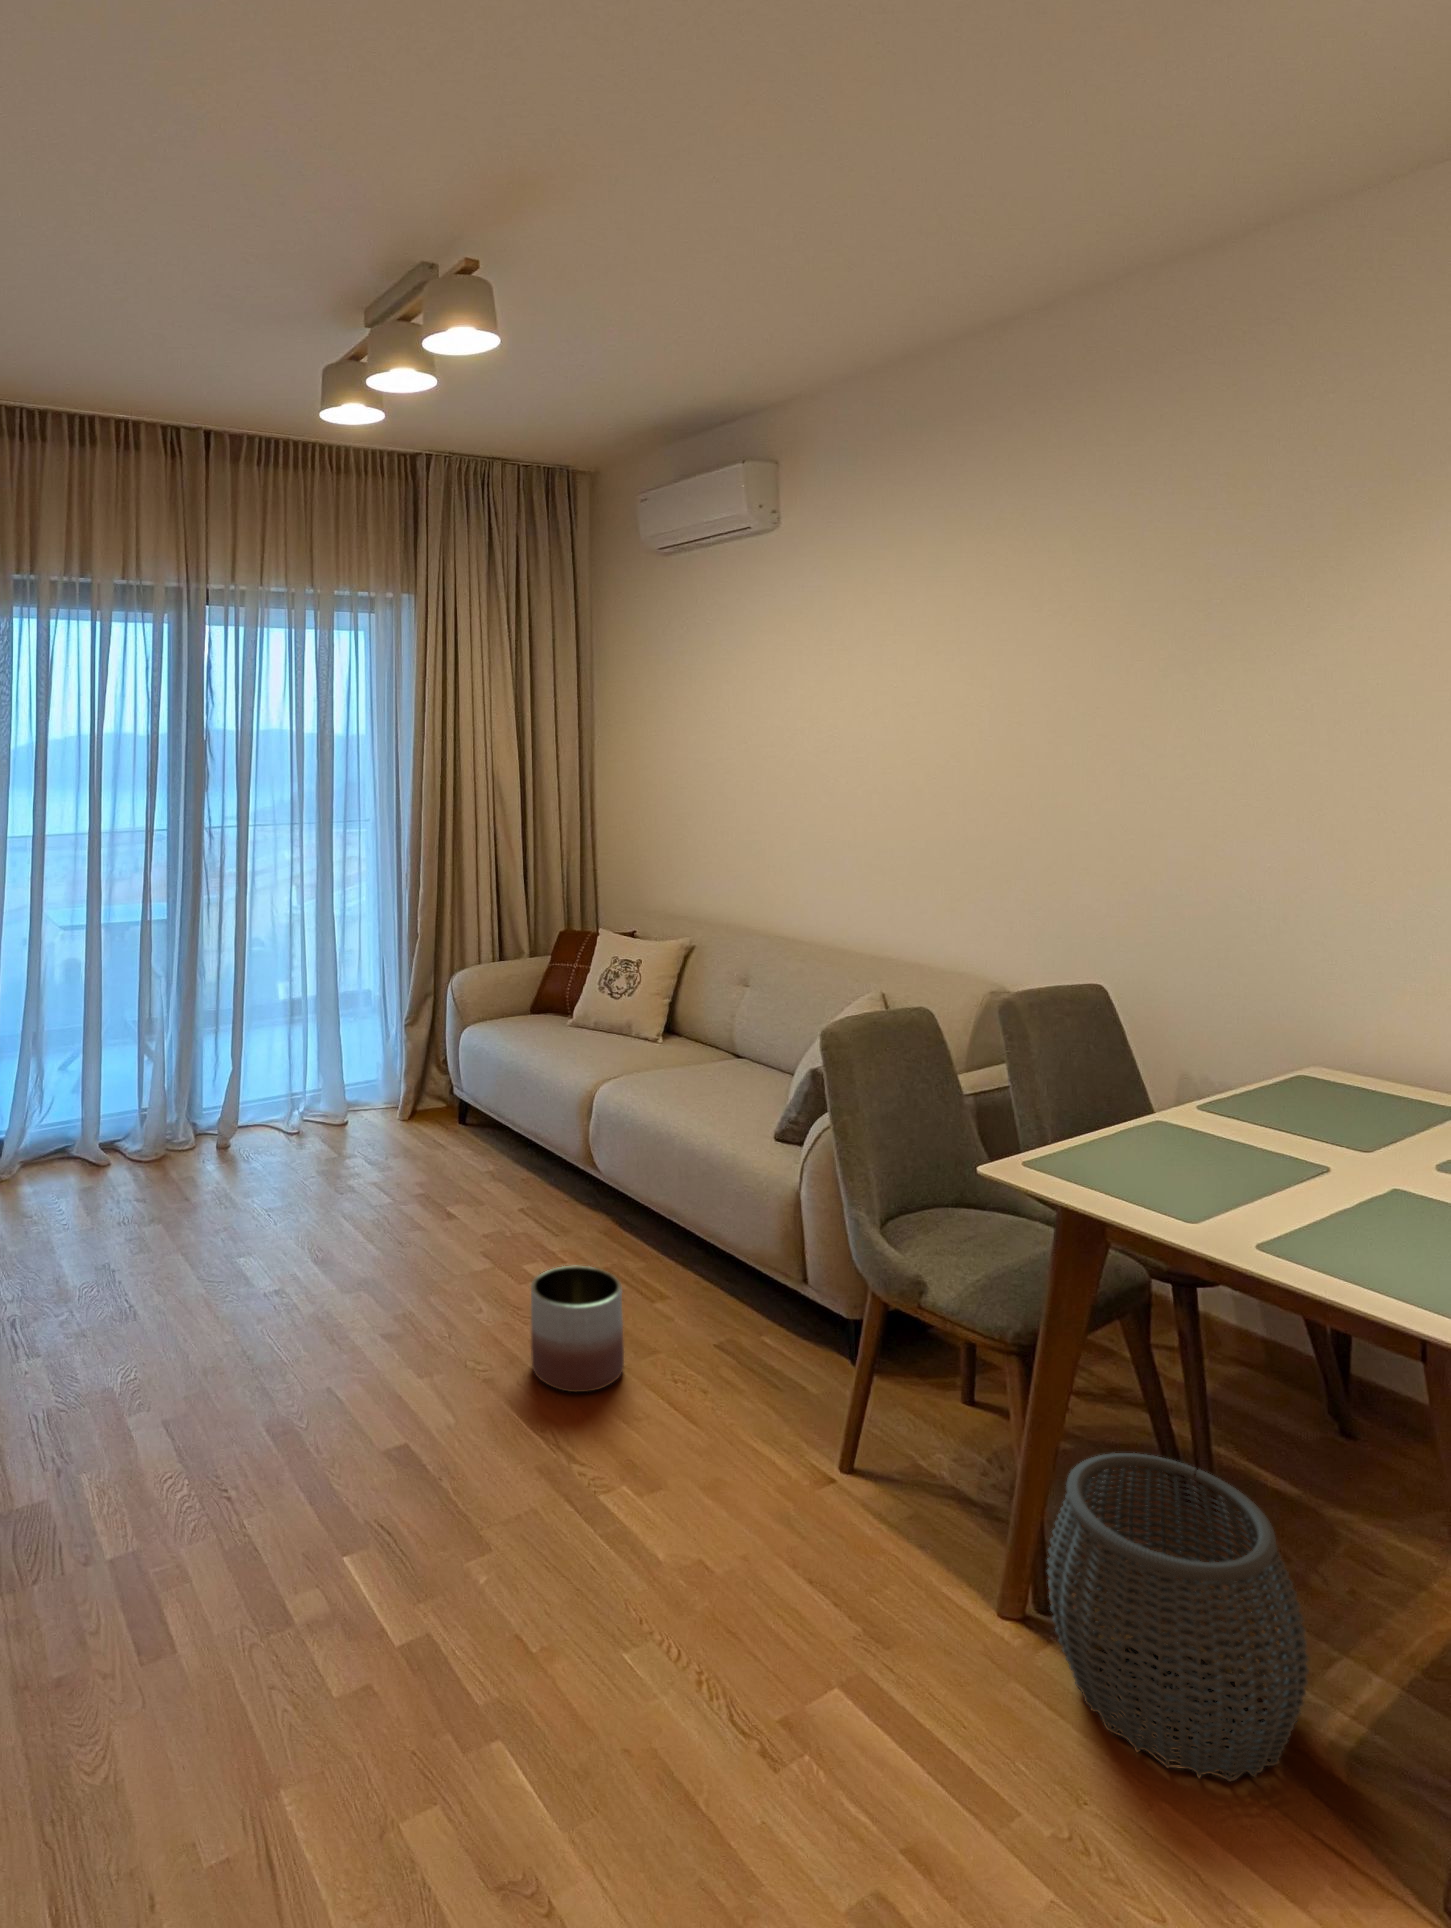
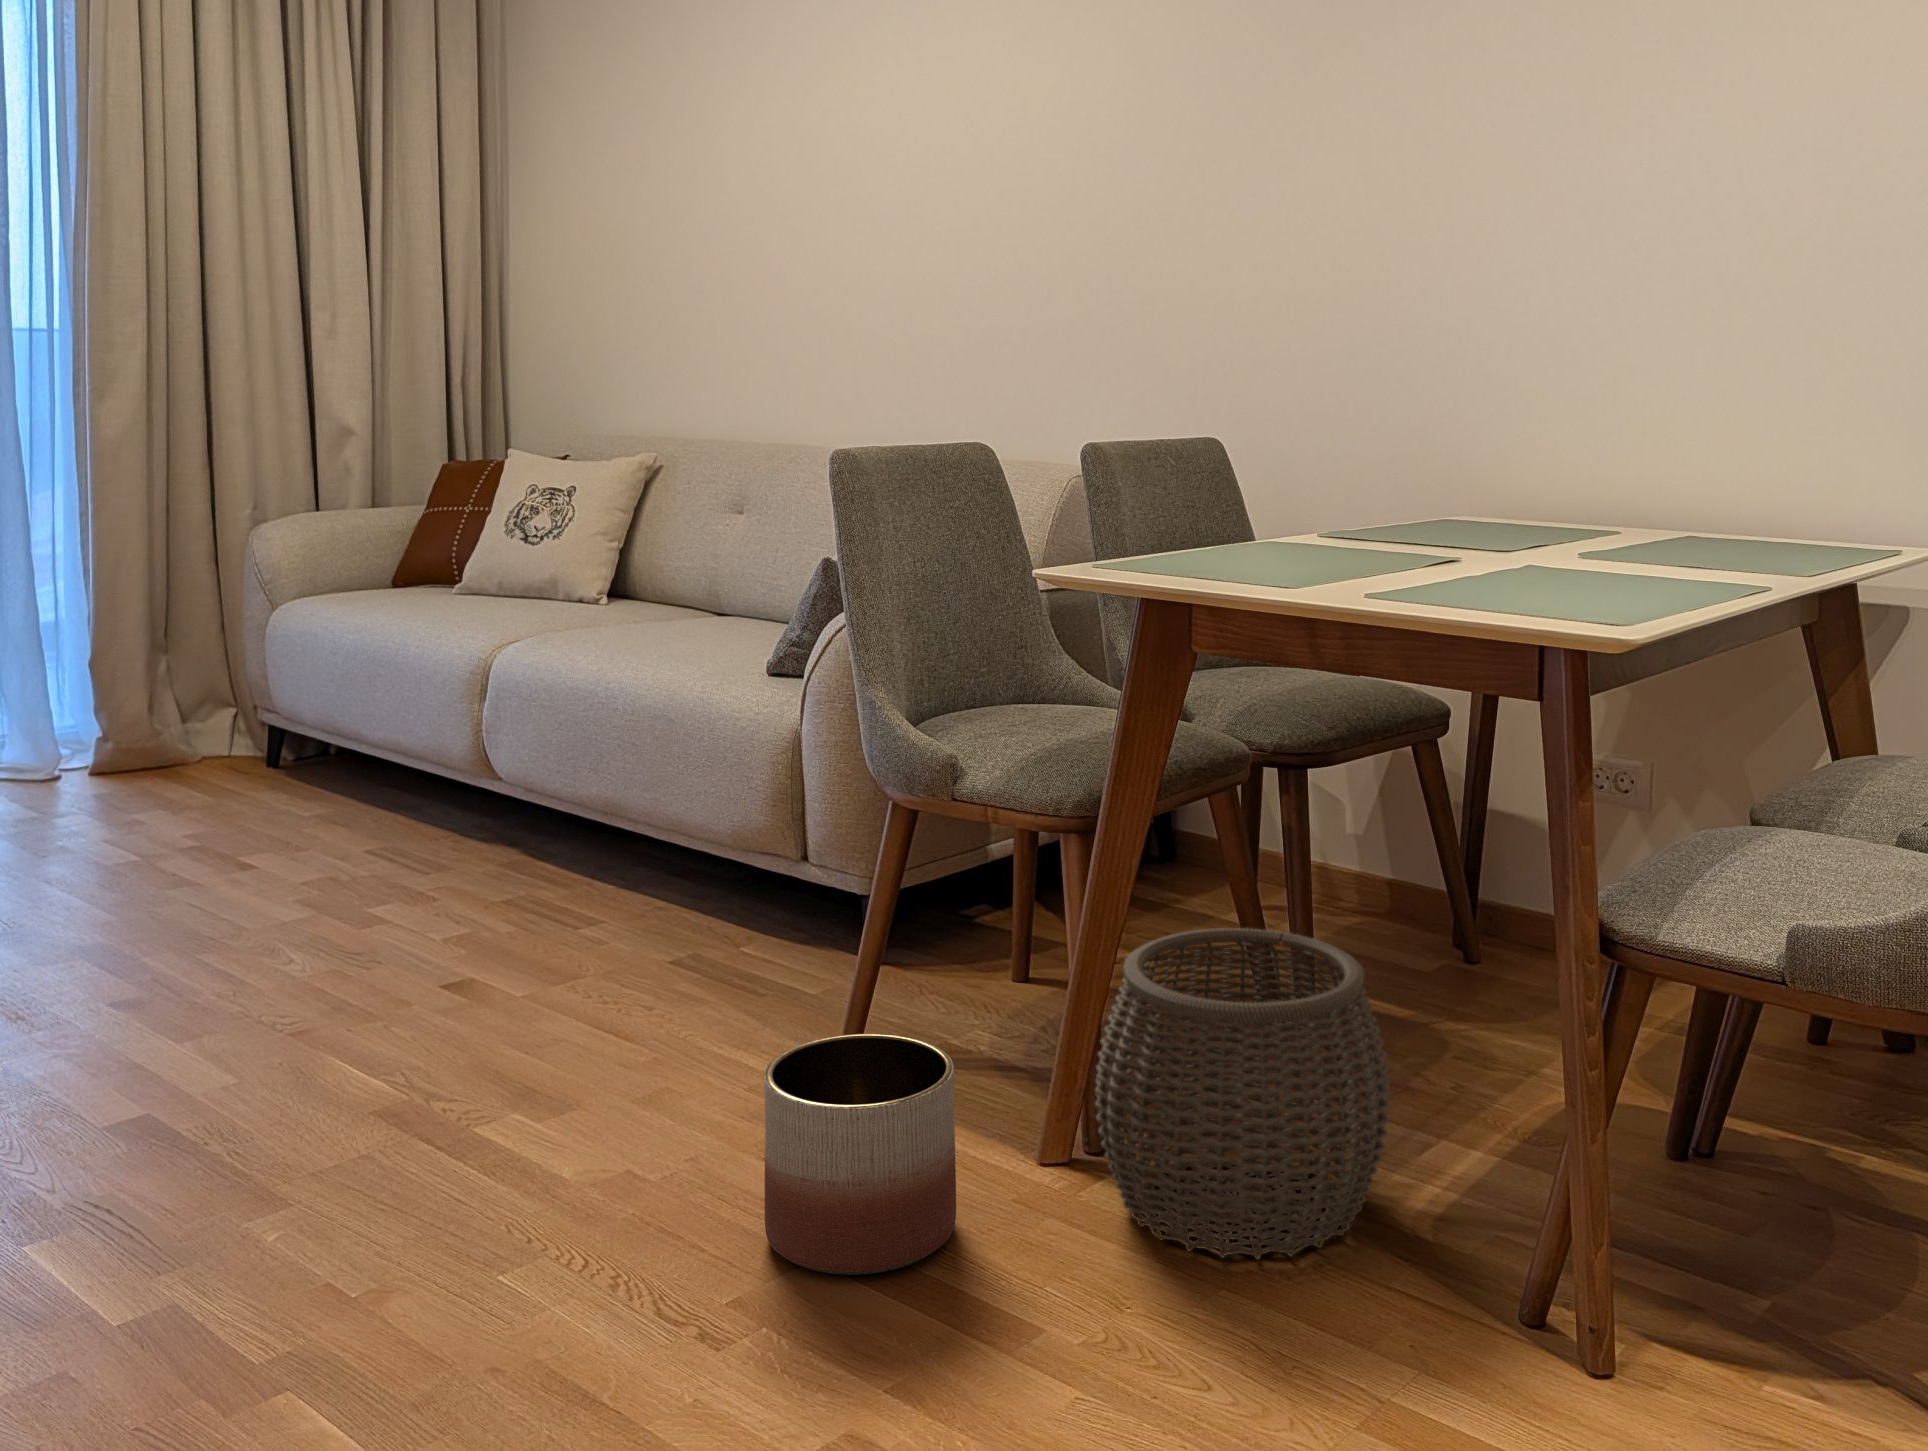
planter: present [531,1265,624,1392] -> present [764,1034,956,1275]

